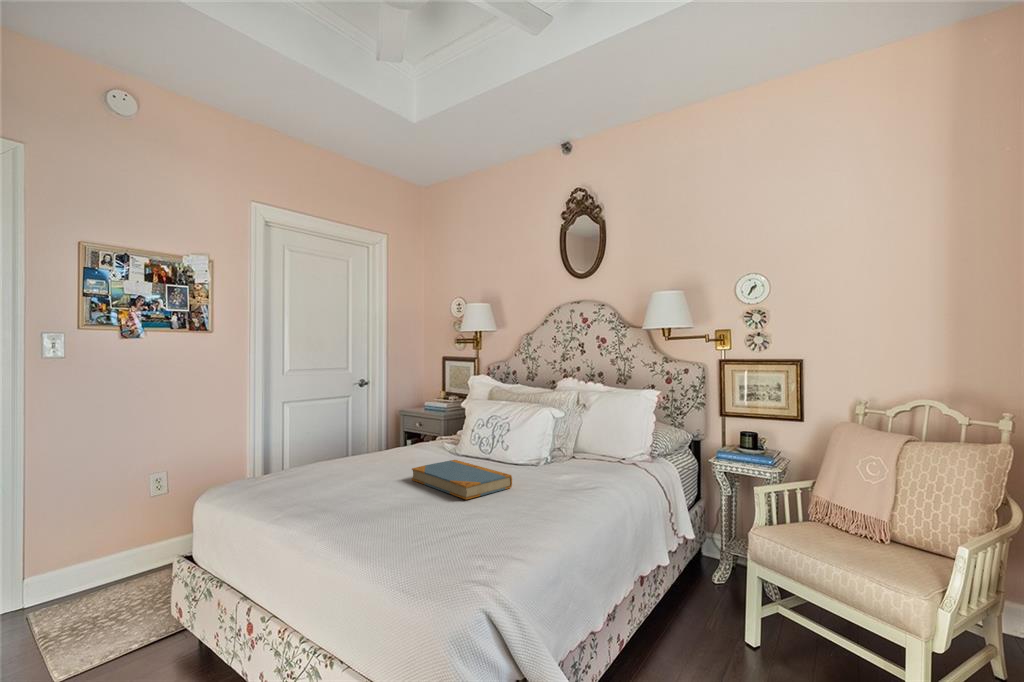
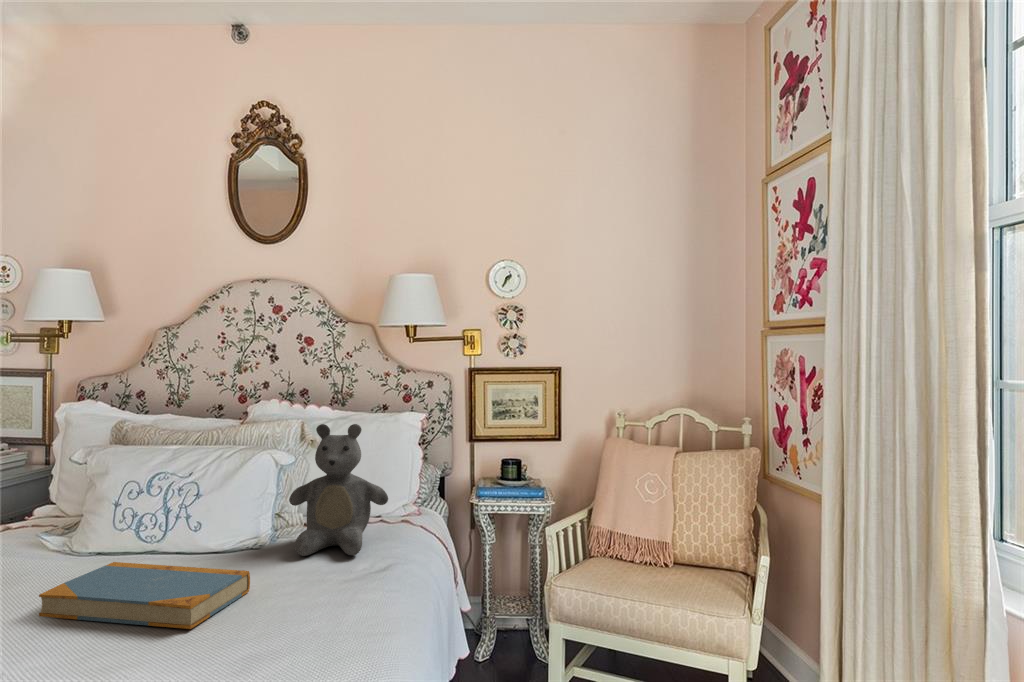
teddy bear: none [552,391,618,479] -> present [289,424,388,556]

